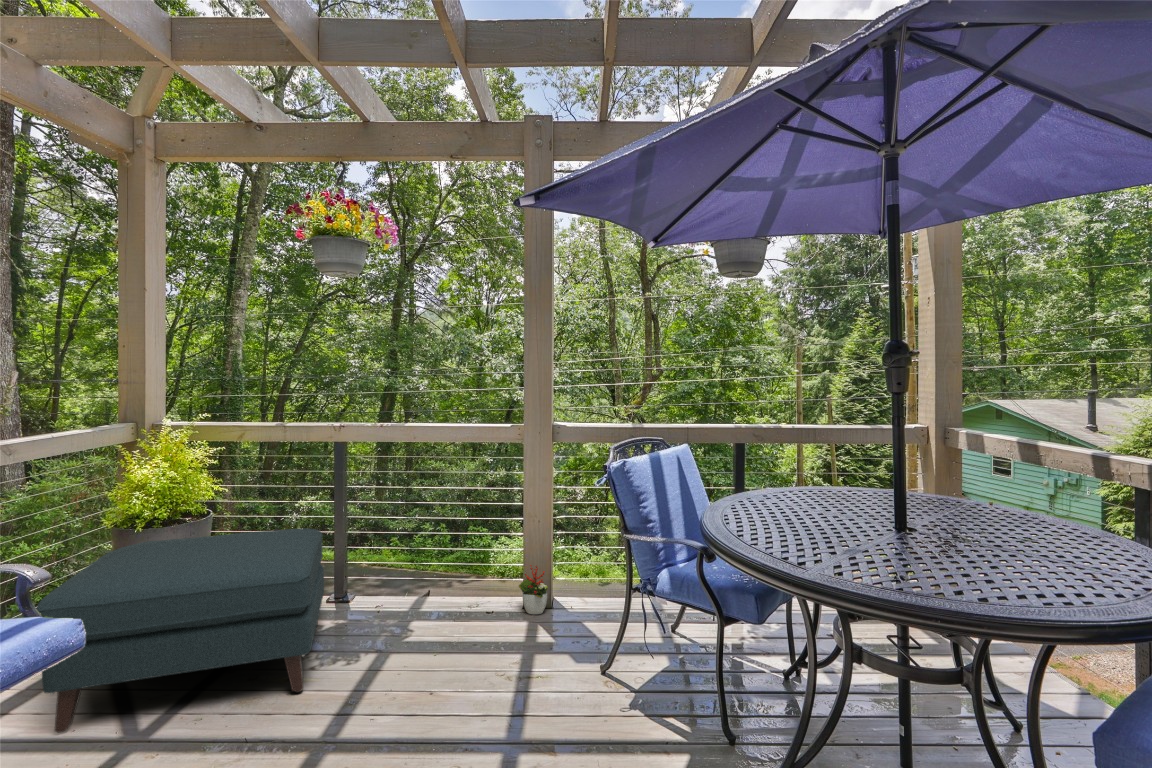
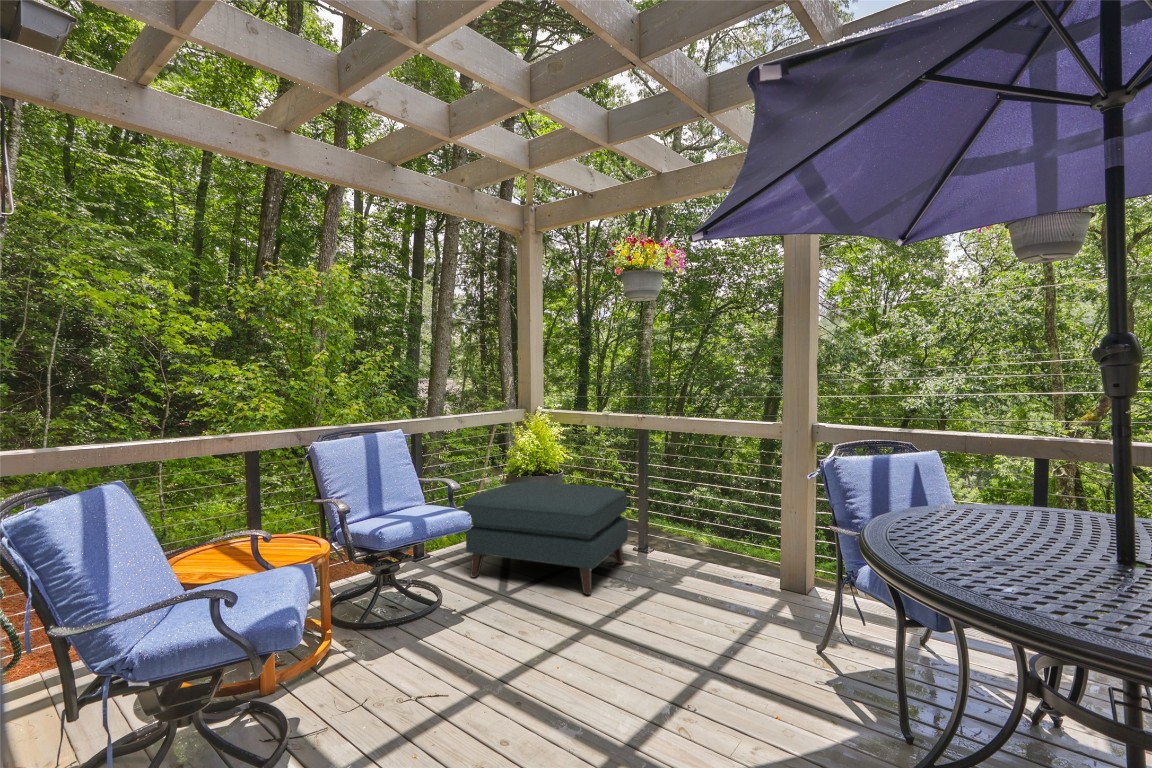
decorative plant: present [519,565,548,614] -> none [778,553,806,600]

